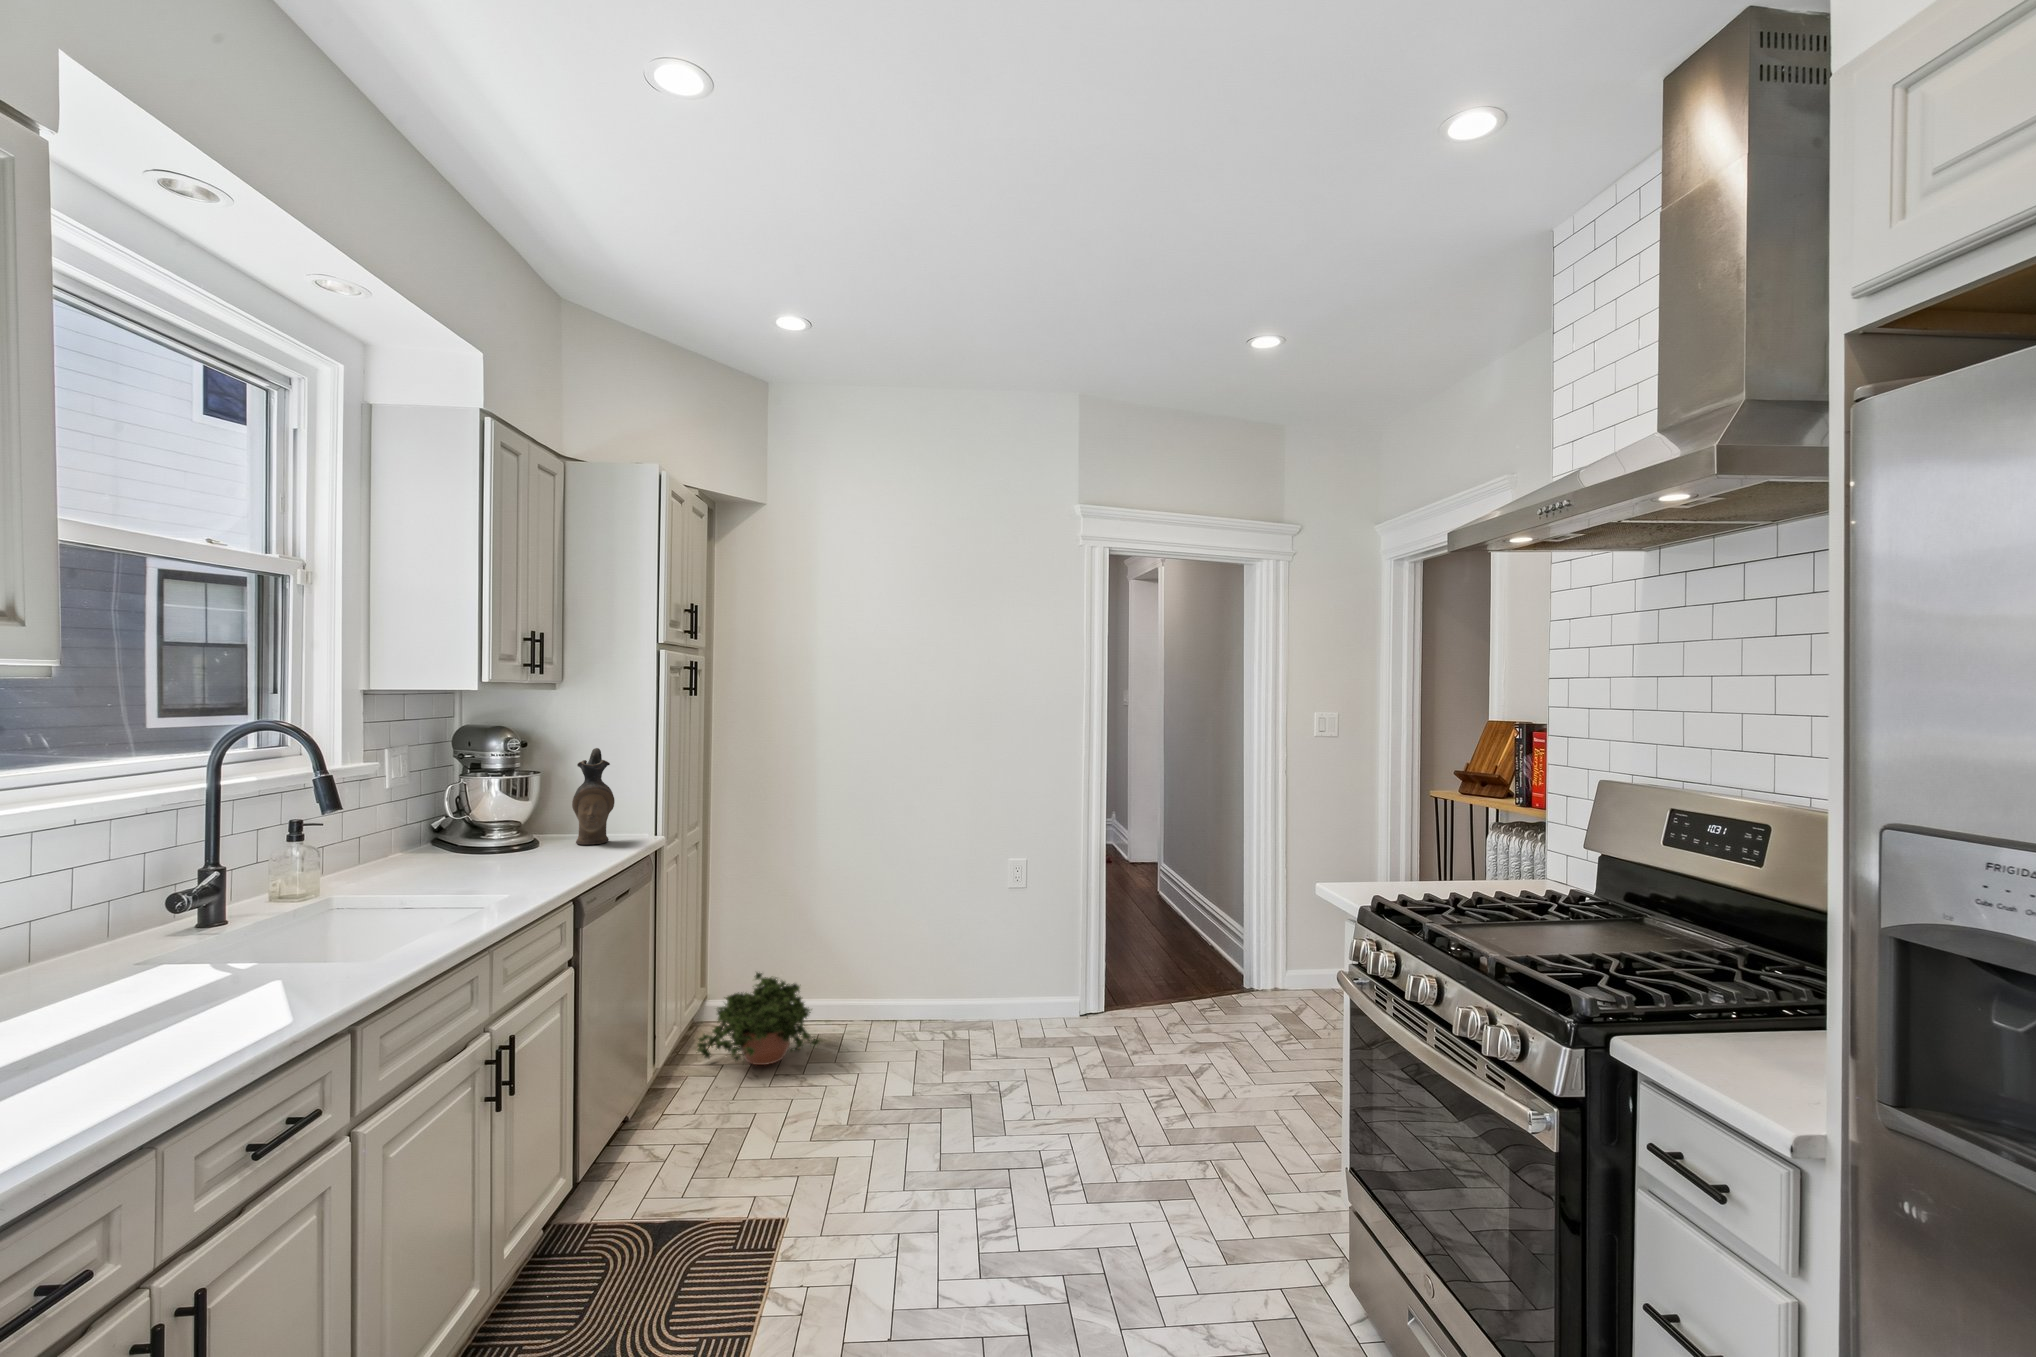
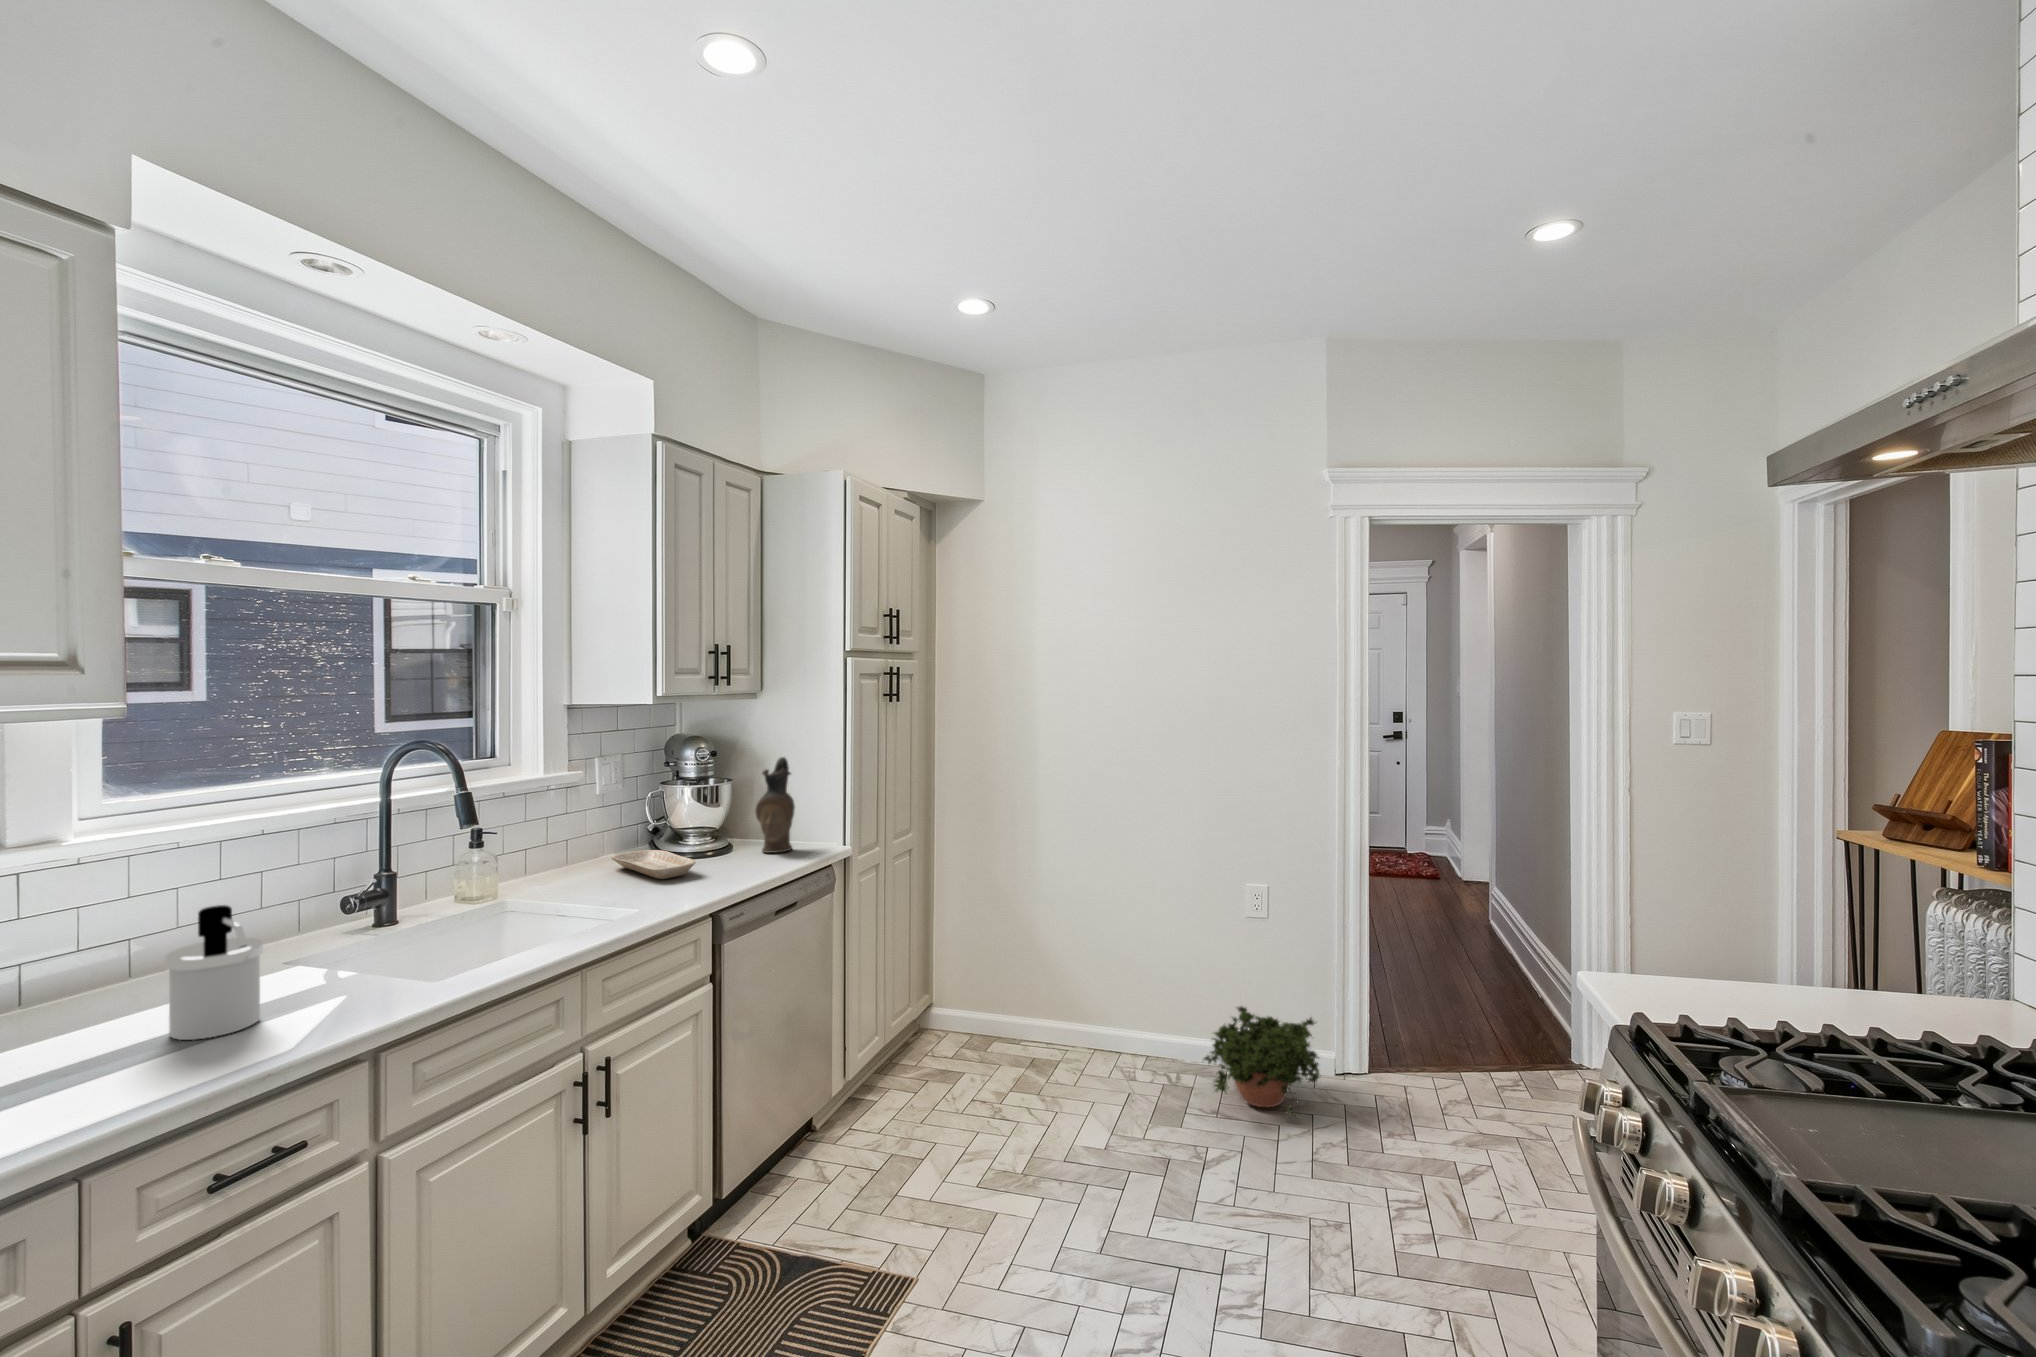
tray: none [418,845,530,871] -> present [611,850,696,879]
soap dispenser: none [98,888,225,1033] -> present [165,905,263,1040]
potted plant: present [697,972,820,1065] -> present [1204,1006,1321,1117]

